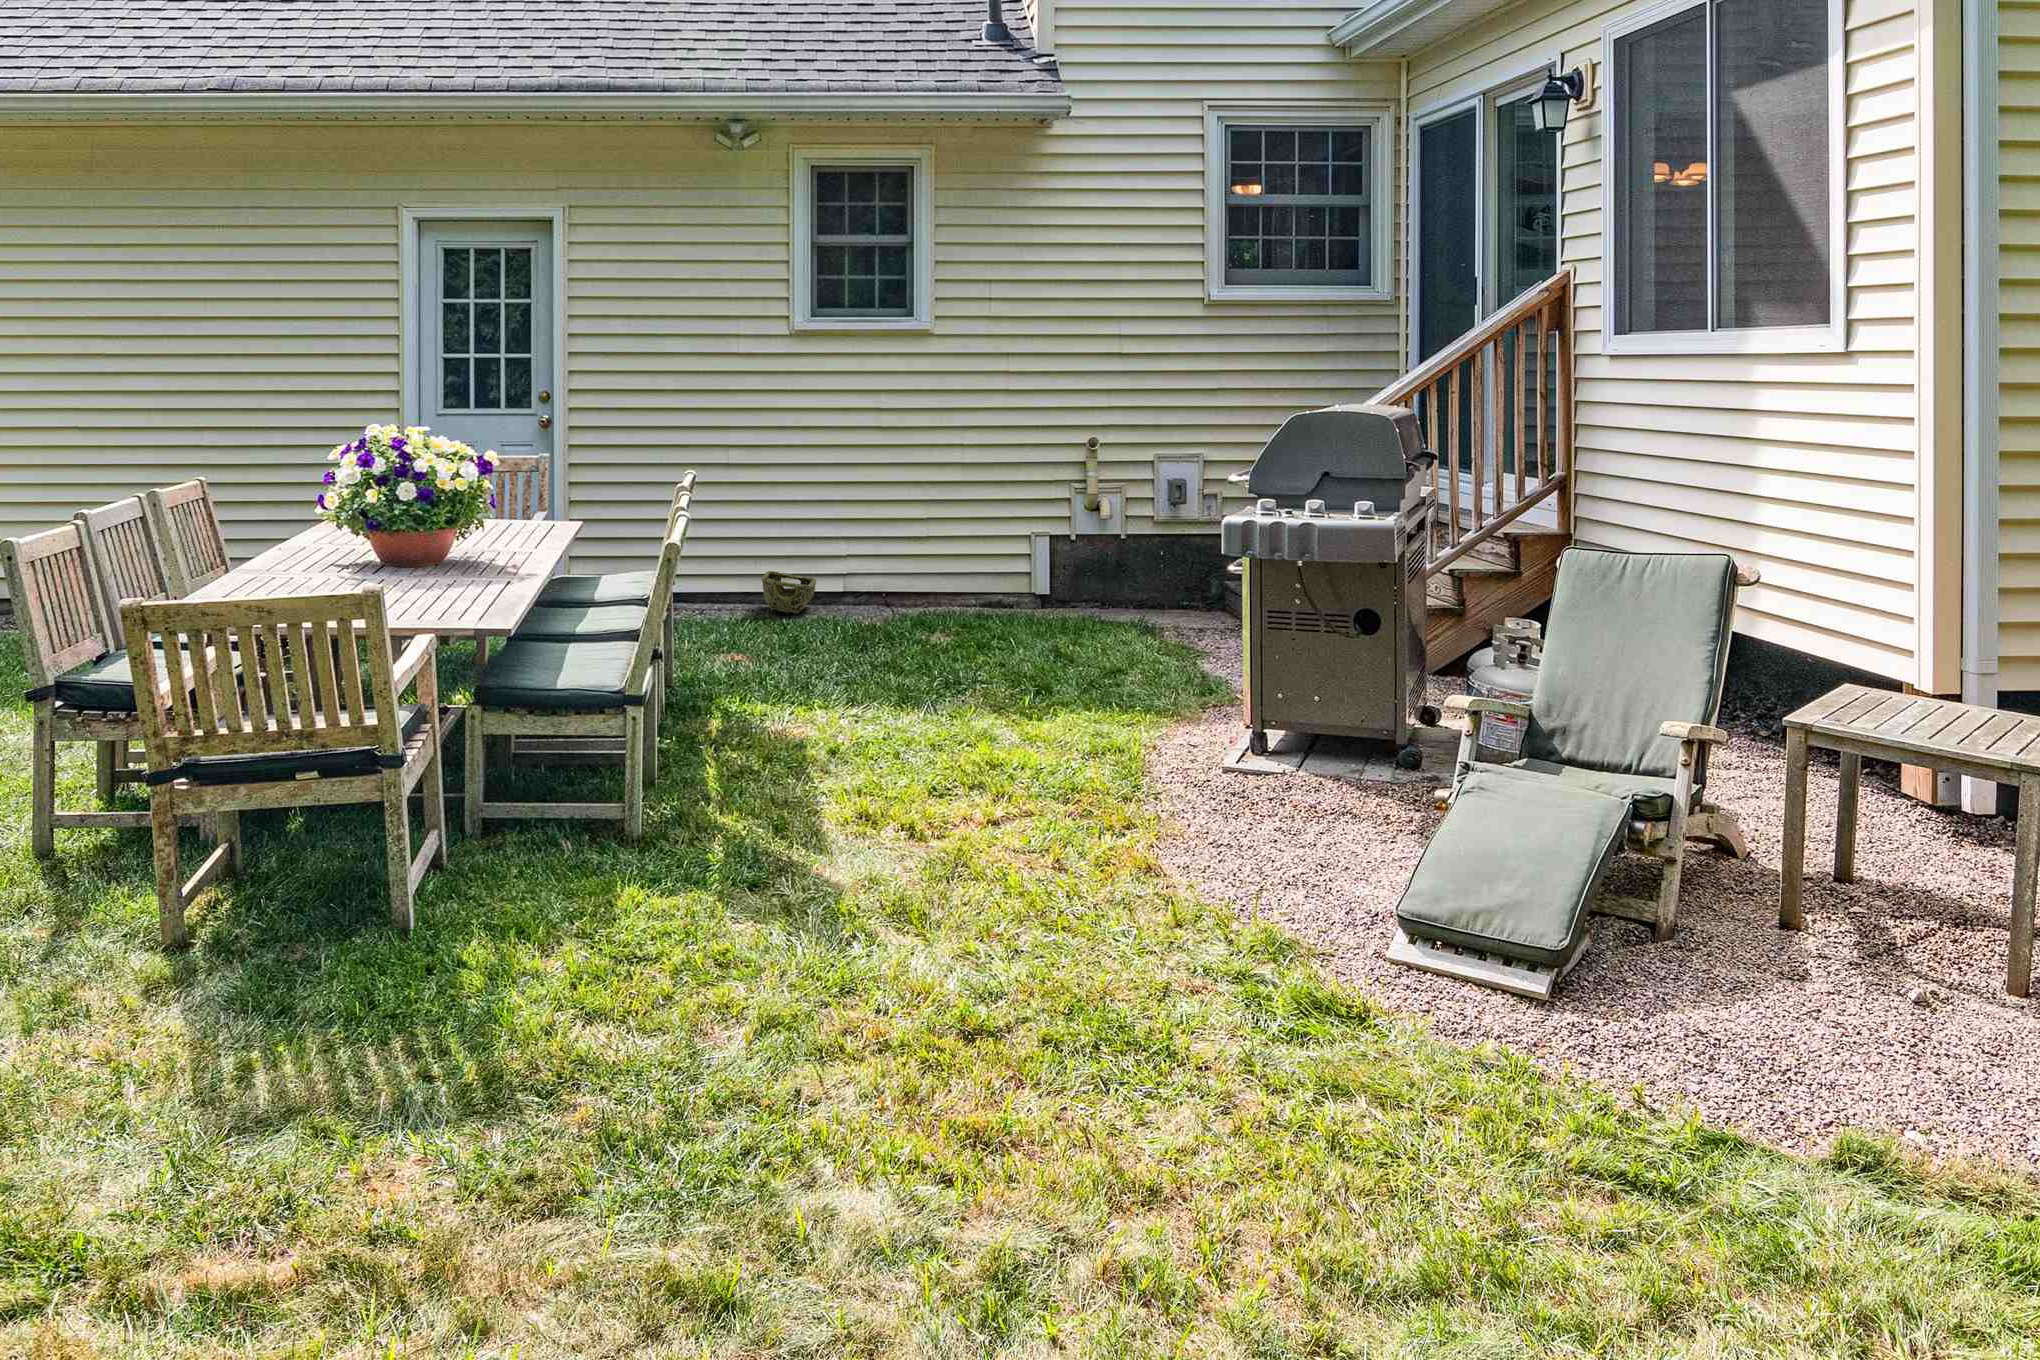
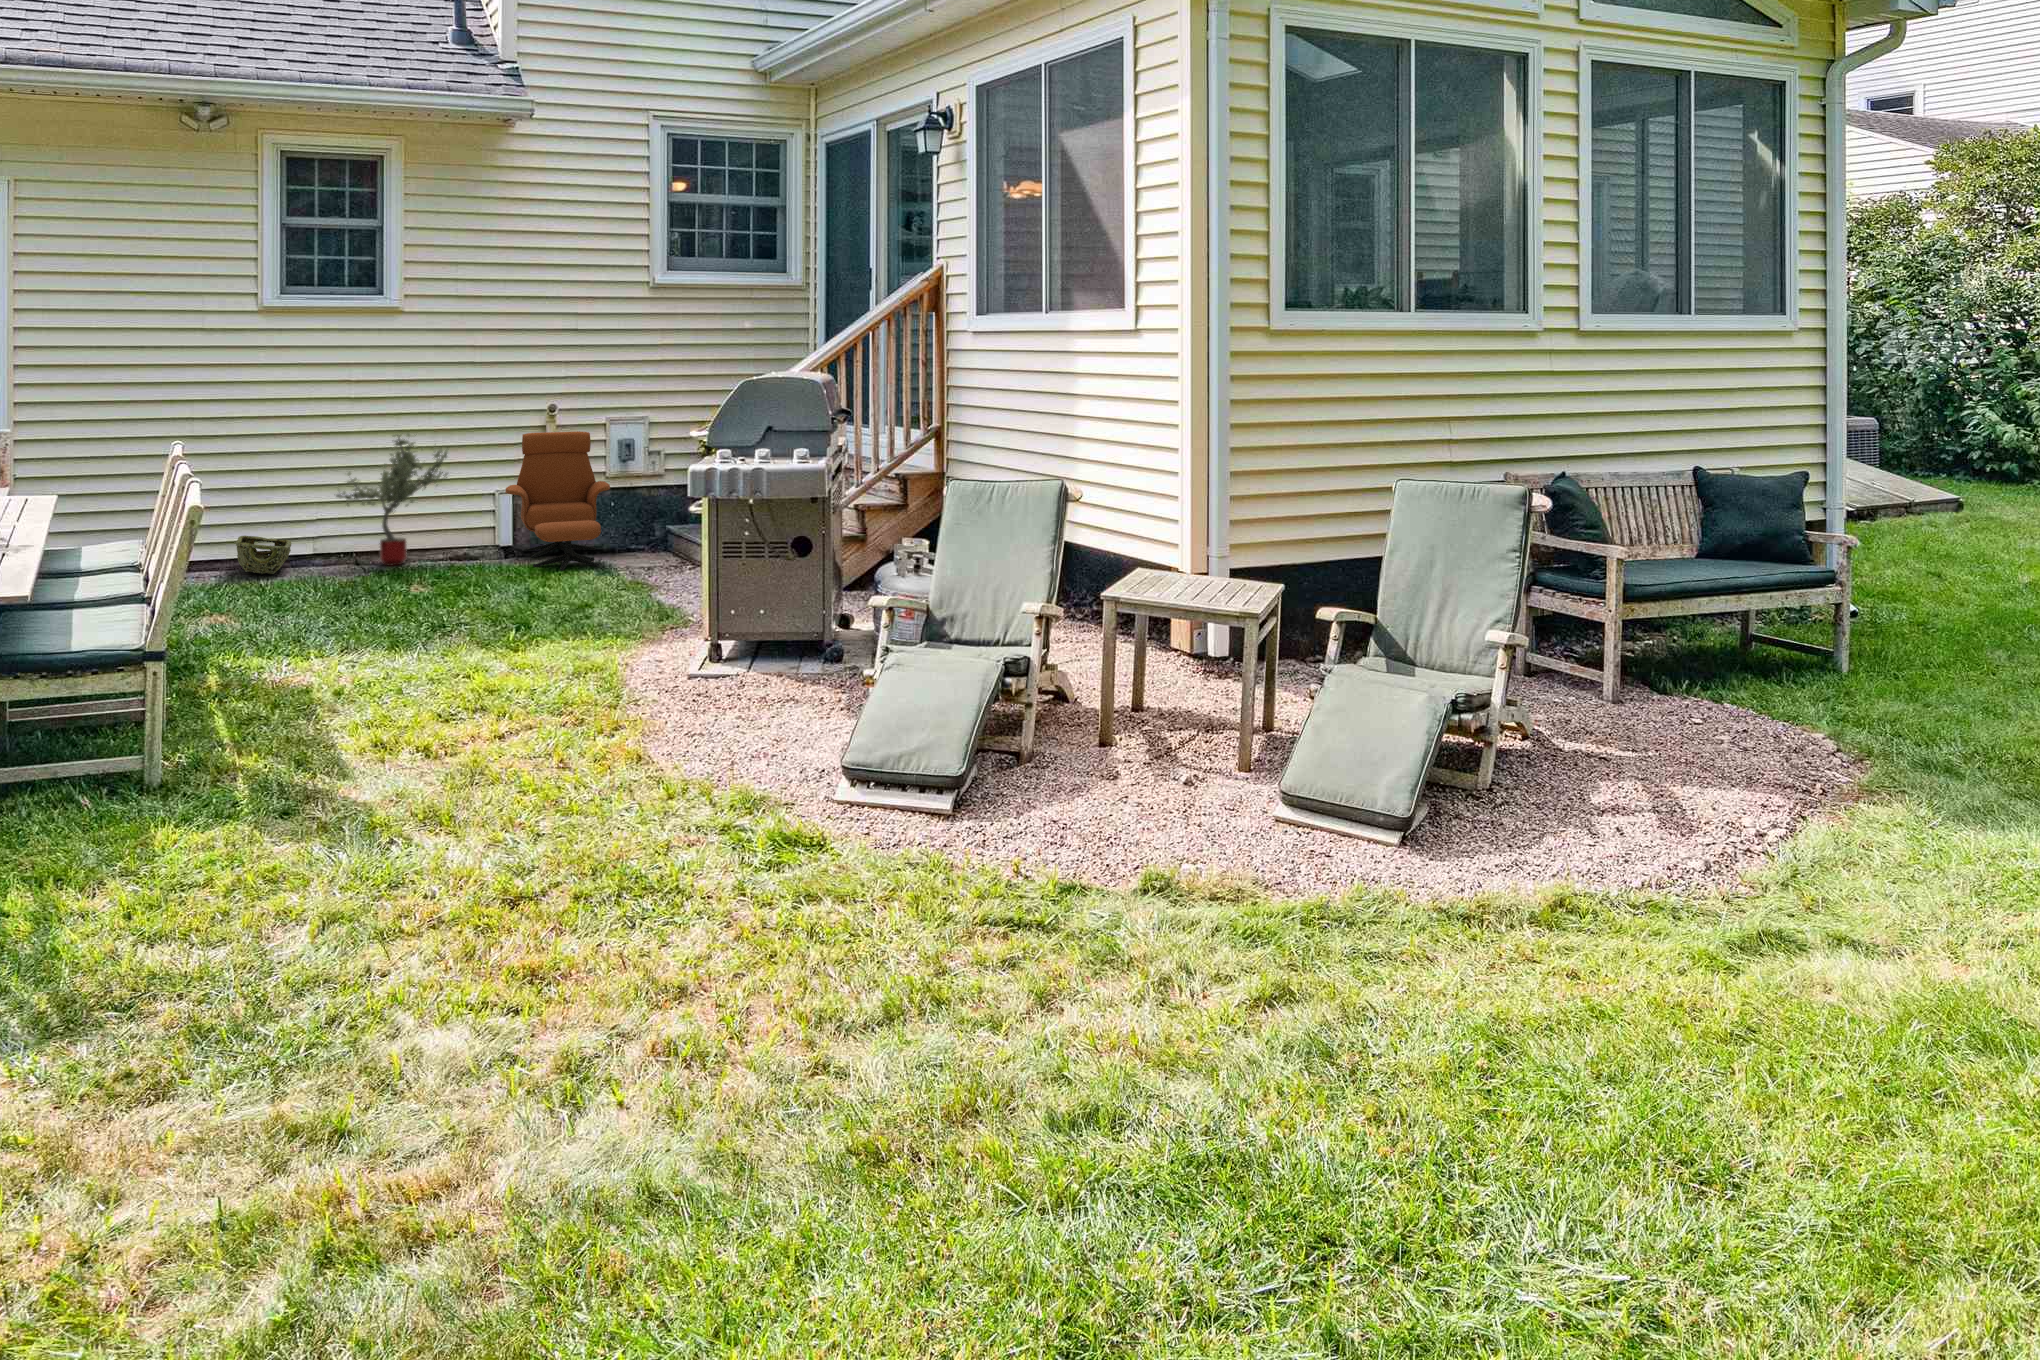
potted tree: none [857,466,976,612] -> present [336,433,448,566]
lounge chair: none [1036,470,1154,630] -> present [505,431,610,571]

